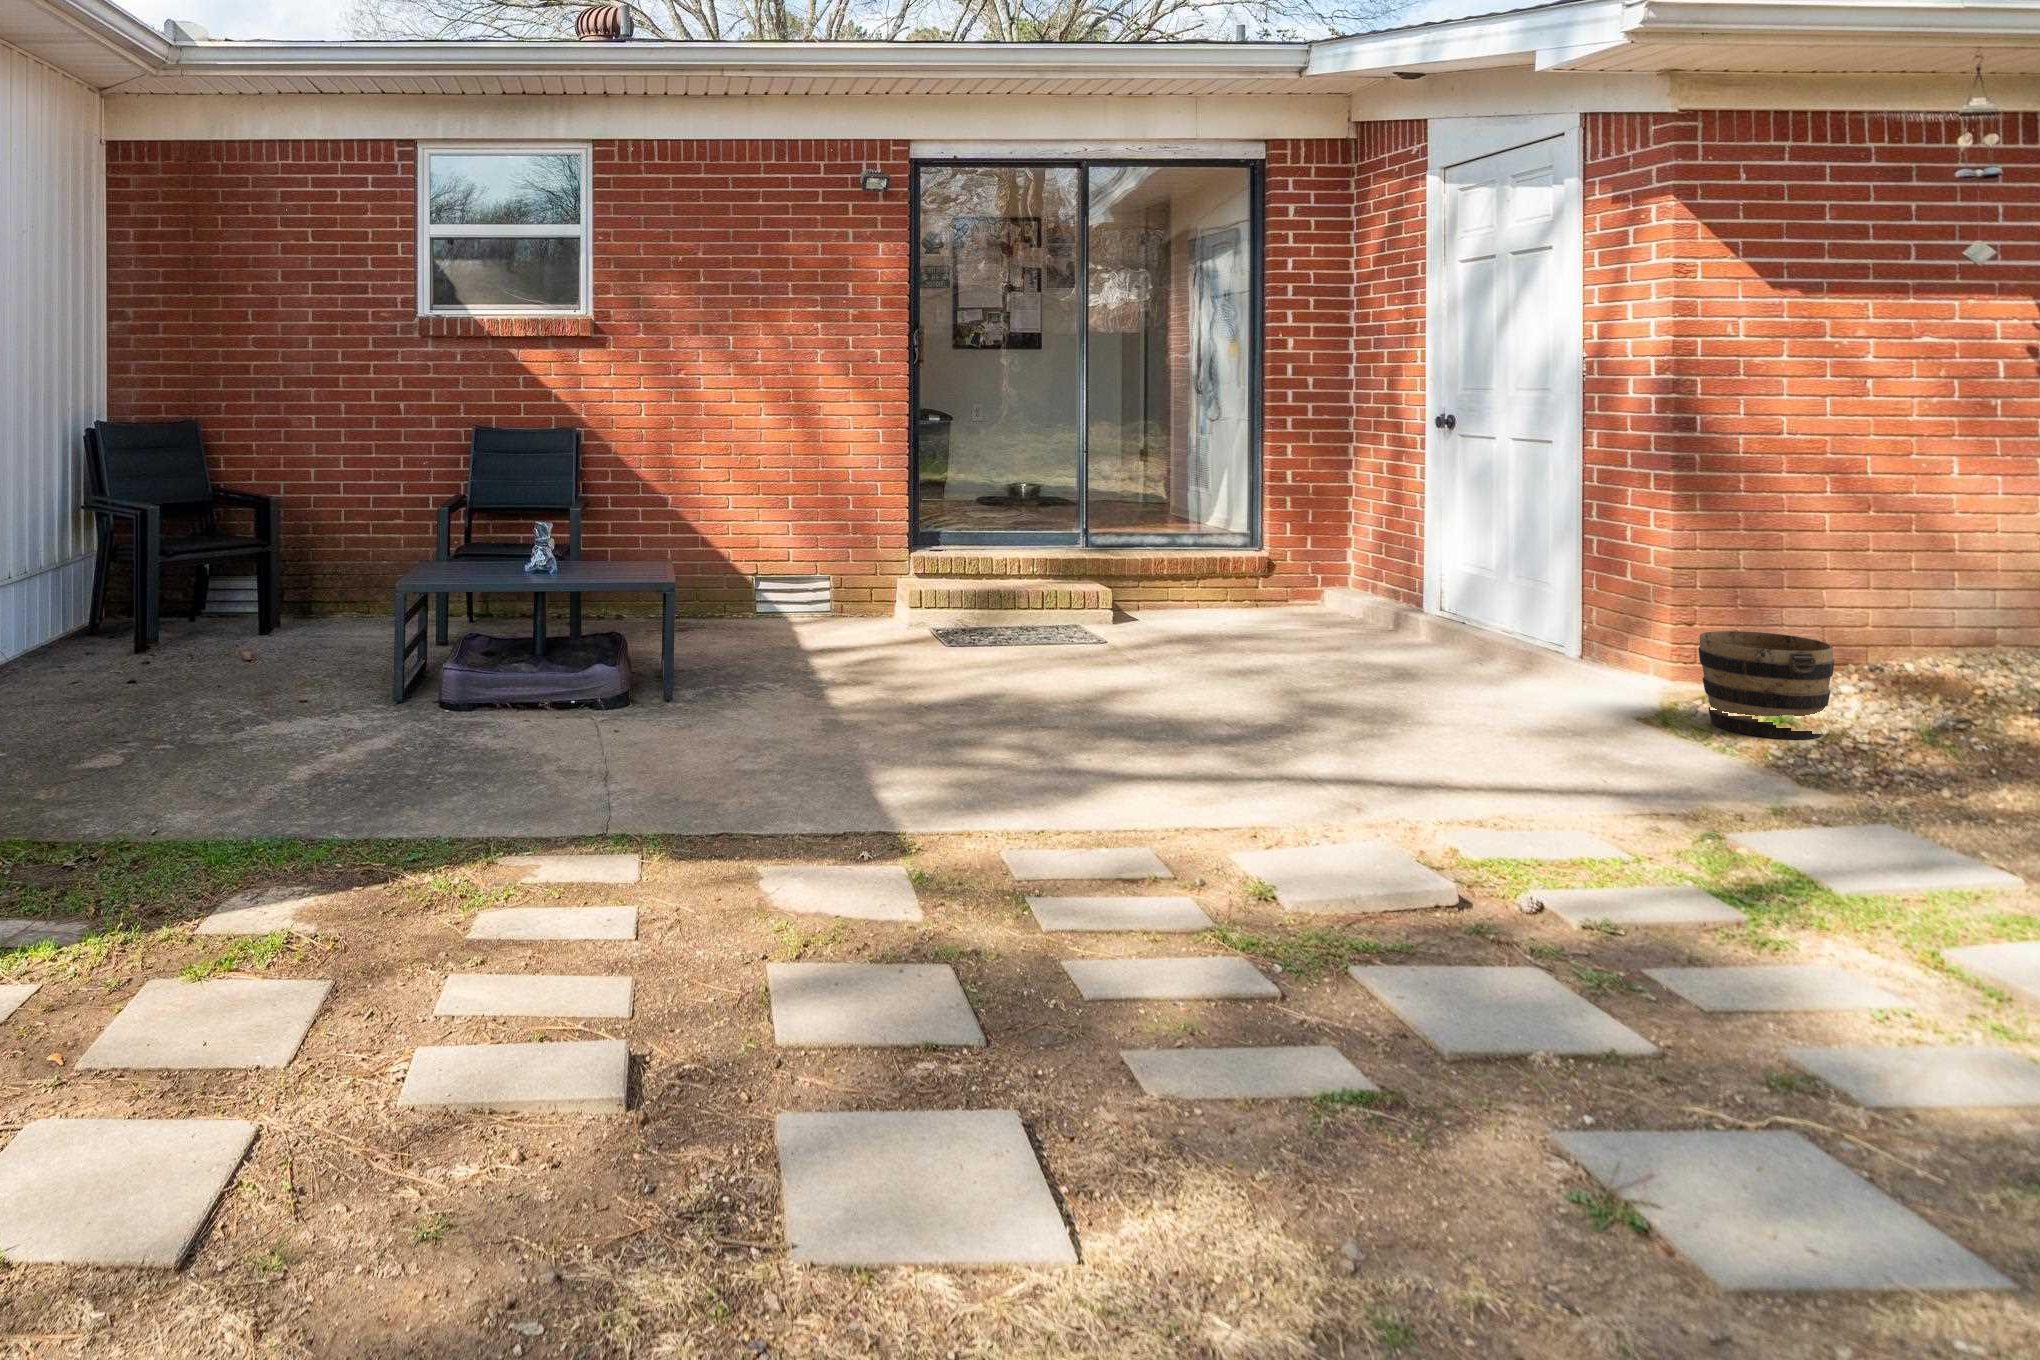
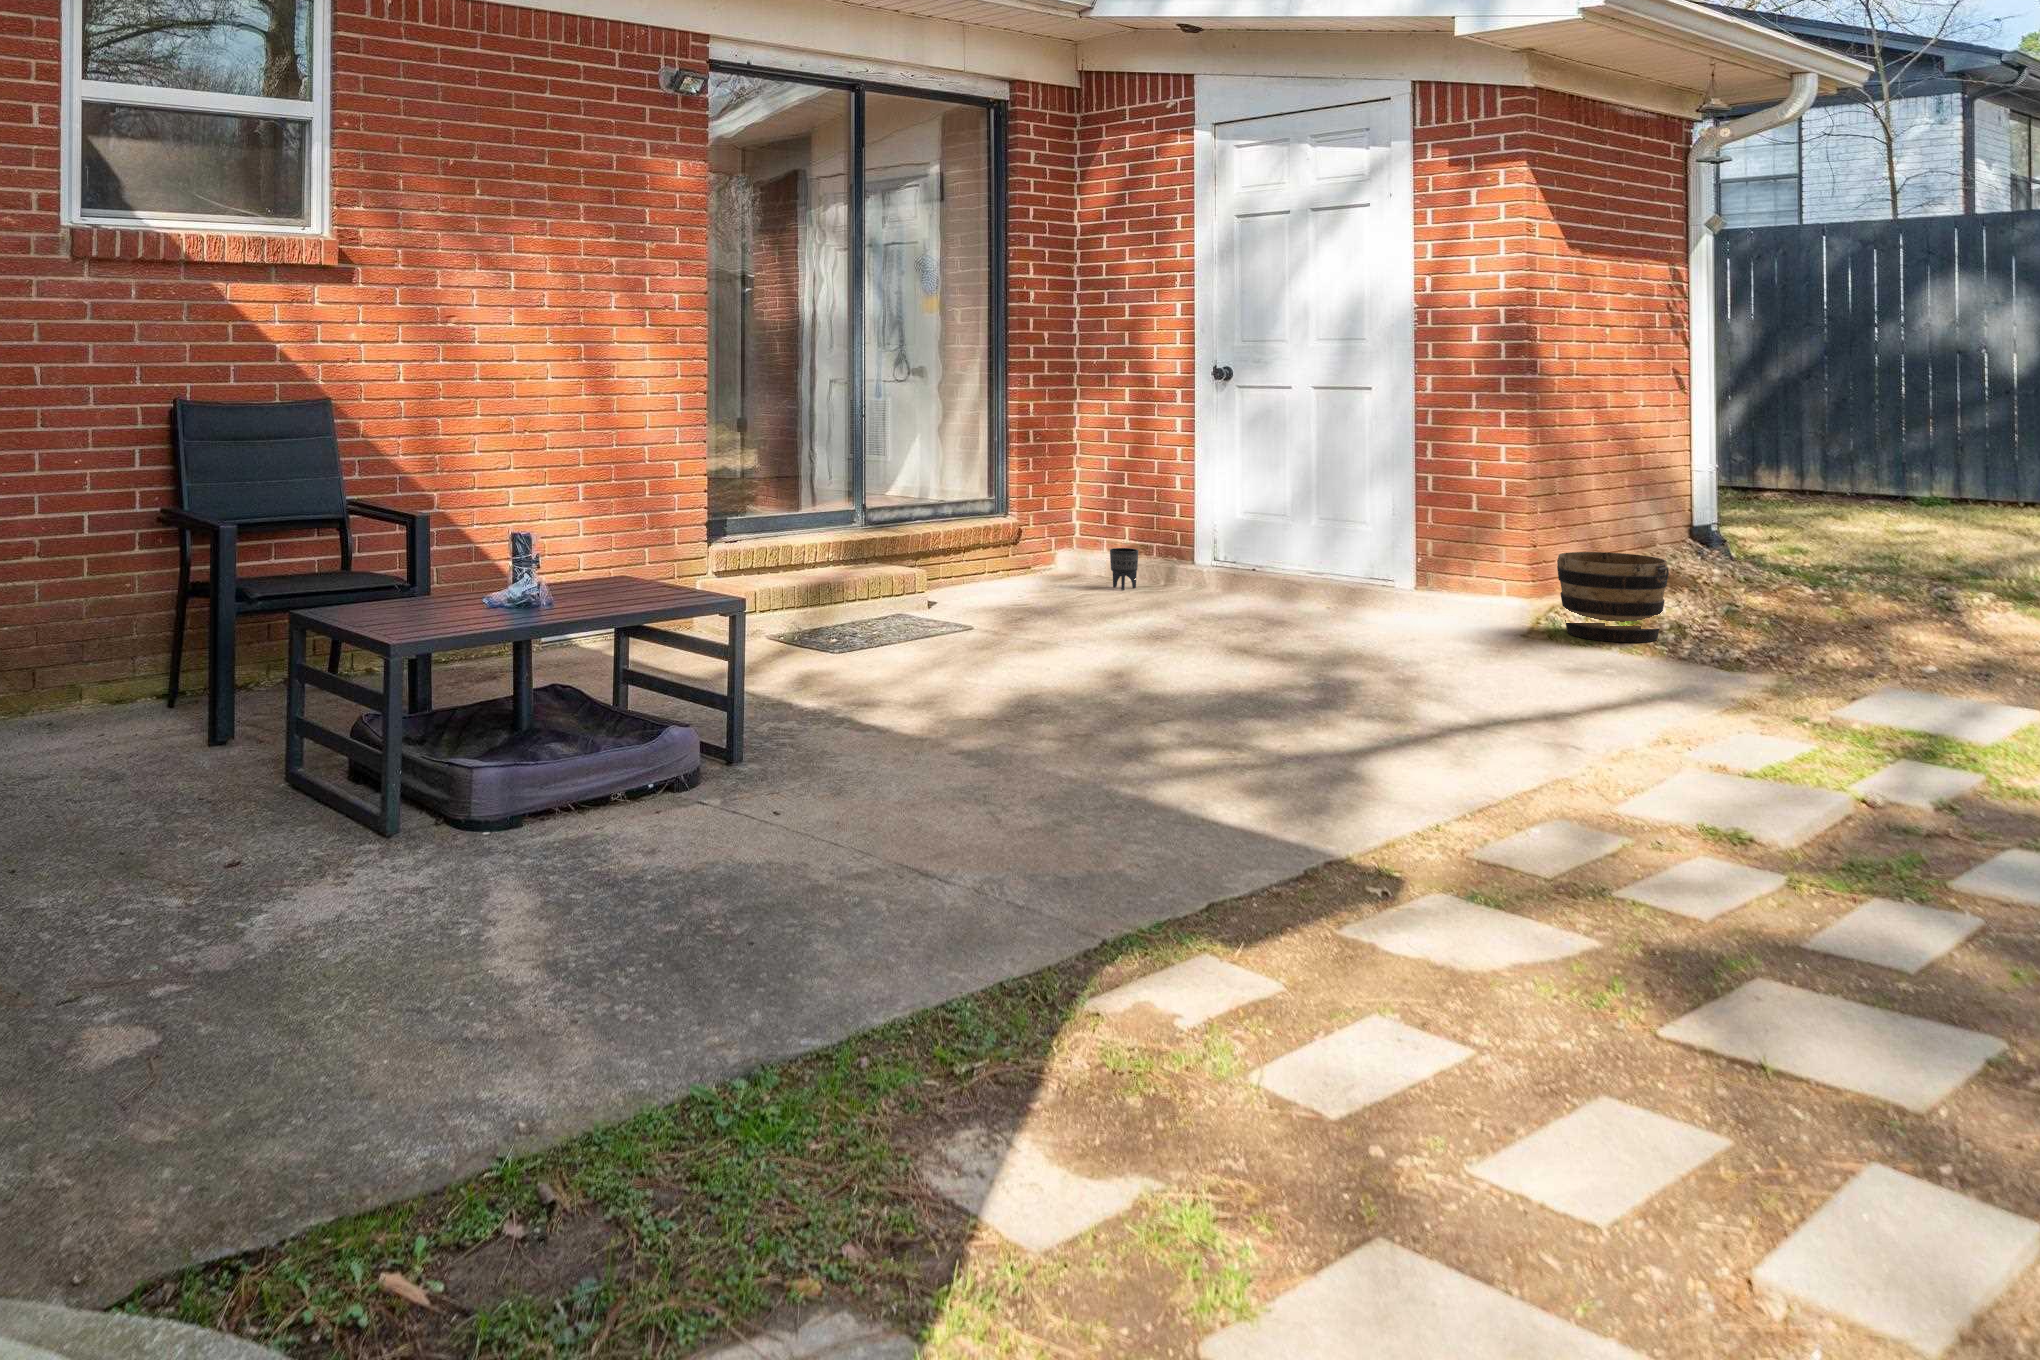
planter: none [1341,588,1371,629] -> present [1110,548,1138,590]

